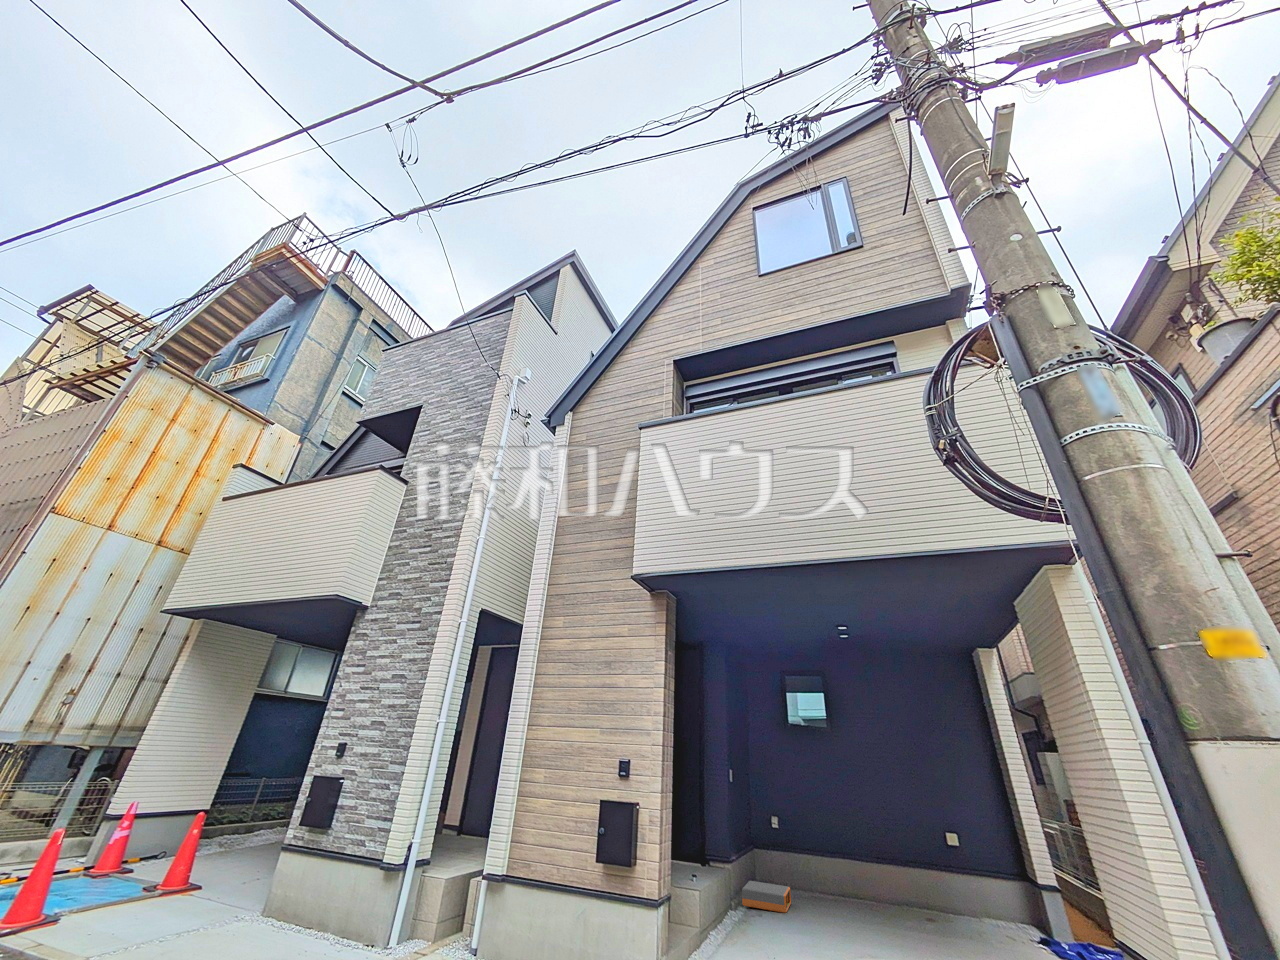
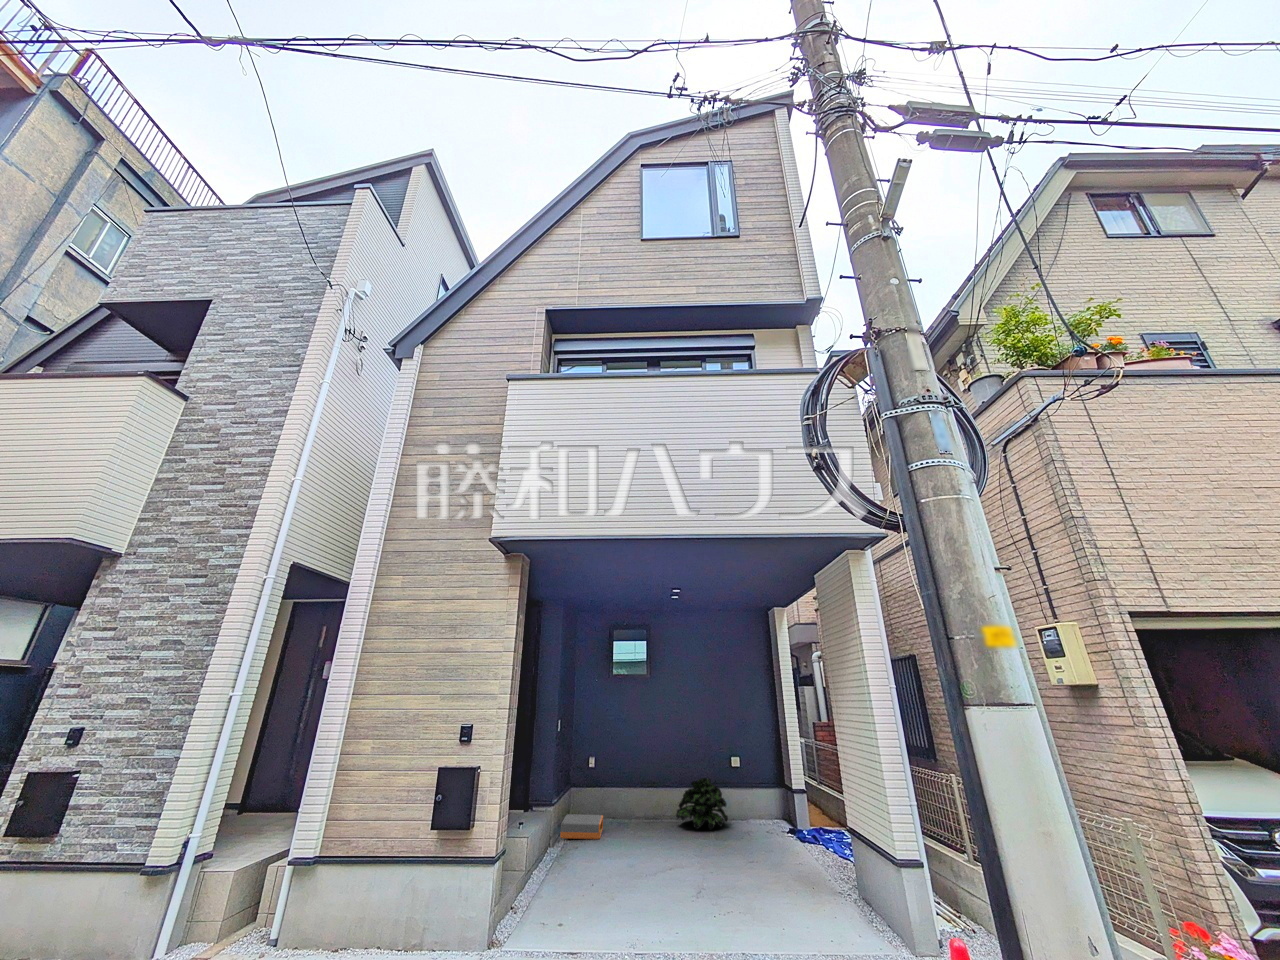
potted plant: none [879,856,948,924] -> present [676,778,728,830]

